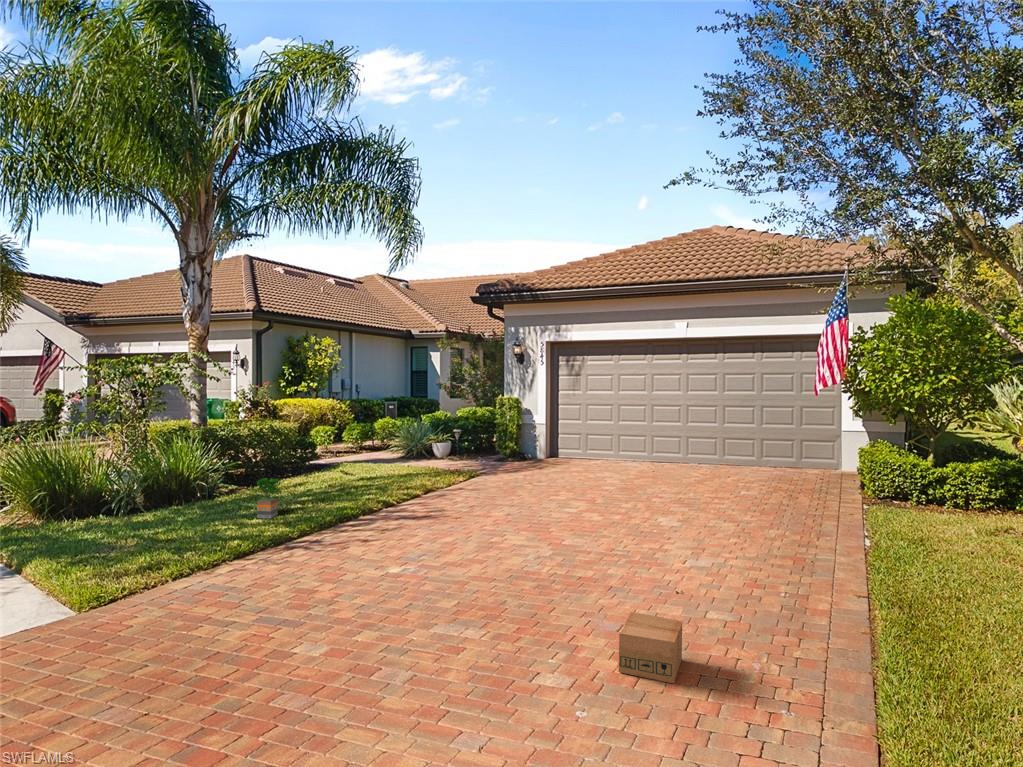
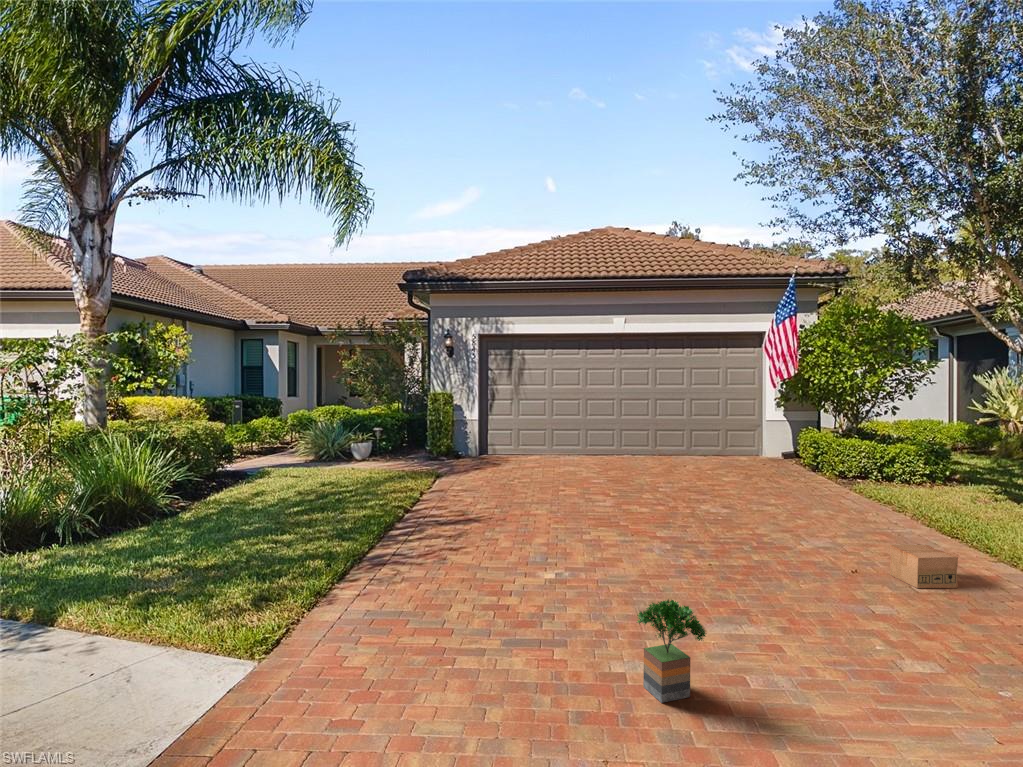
potted tree: present [257,478,282,518] -> present [637,599,706,703]

